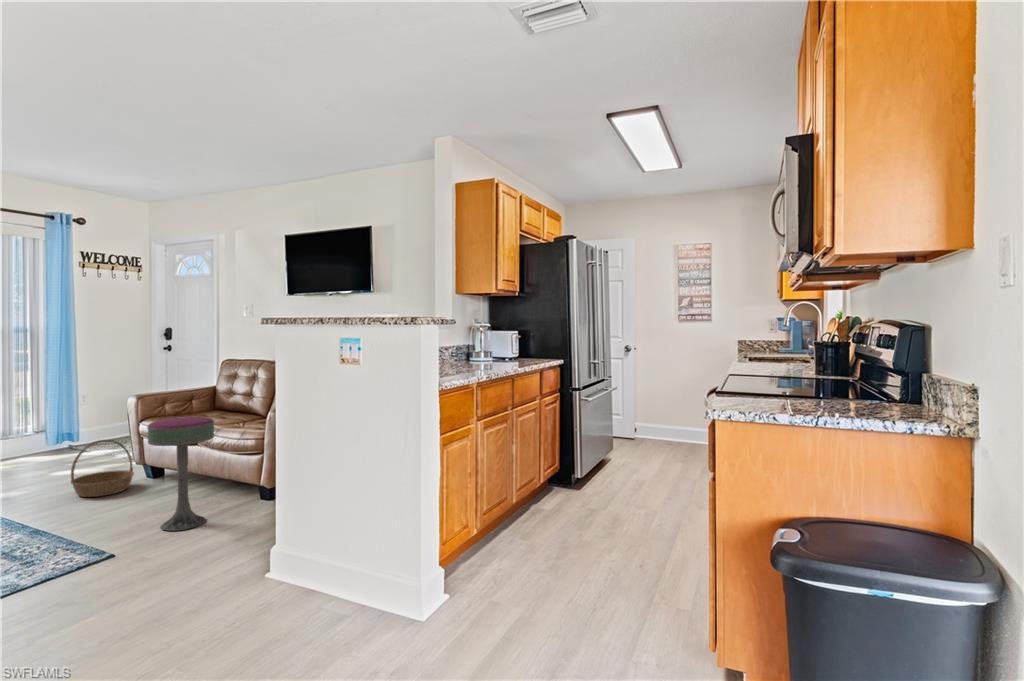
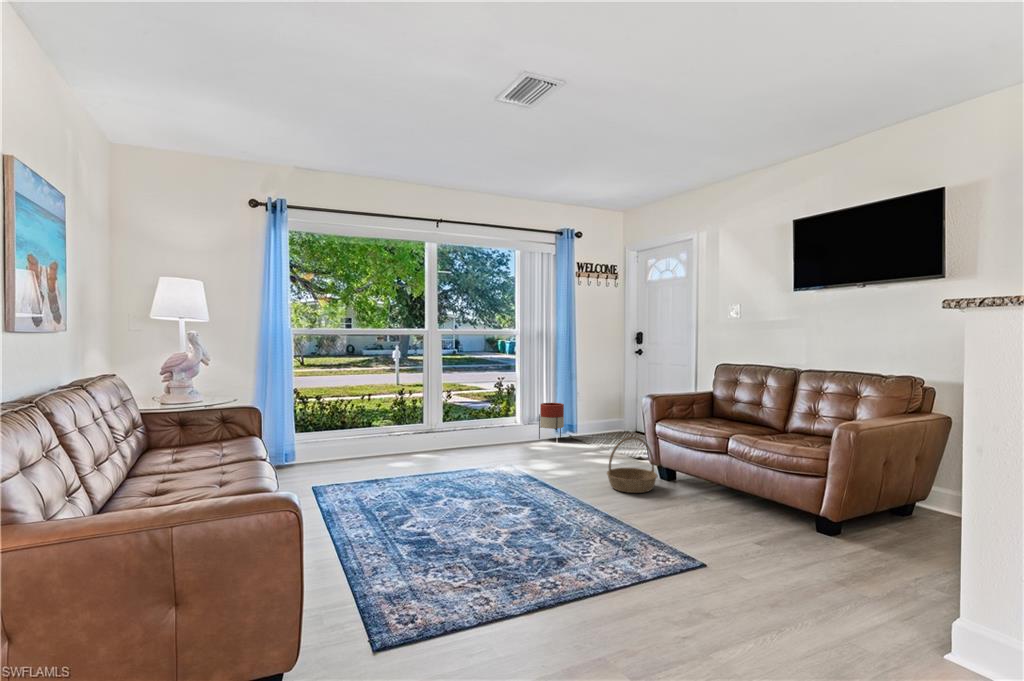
planter: none [21,410,58,455] -> present [539,403,564,439]
bar stool: present [147,417,214,531] -> none [714,424,785,555]

